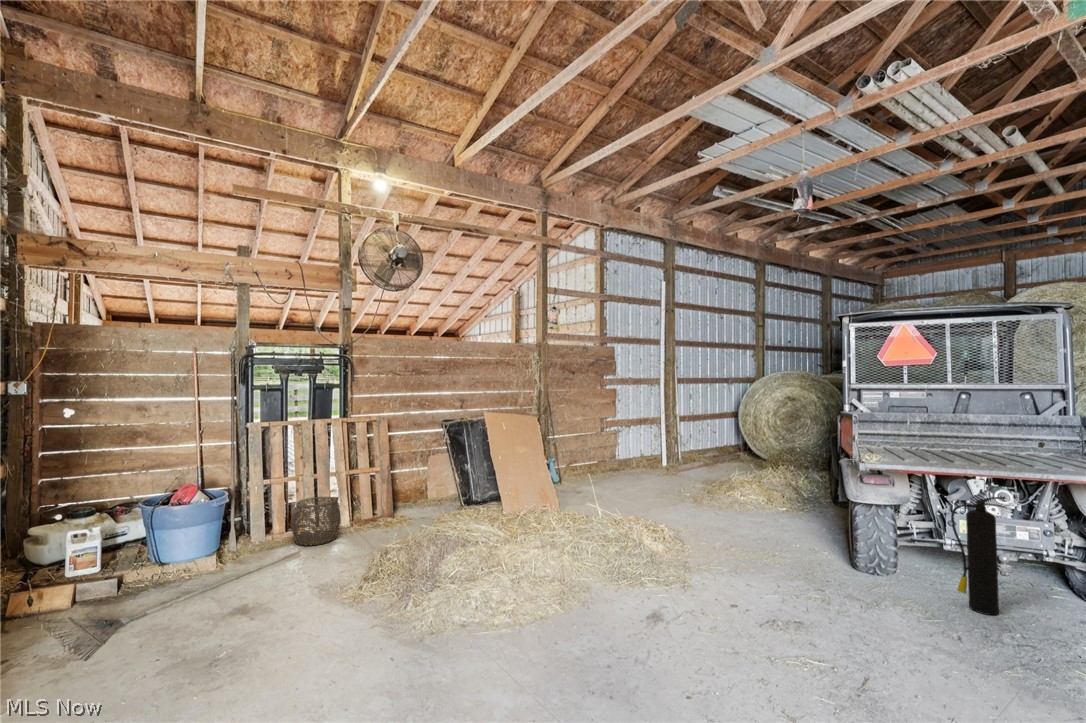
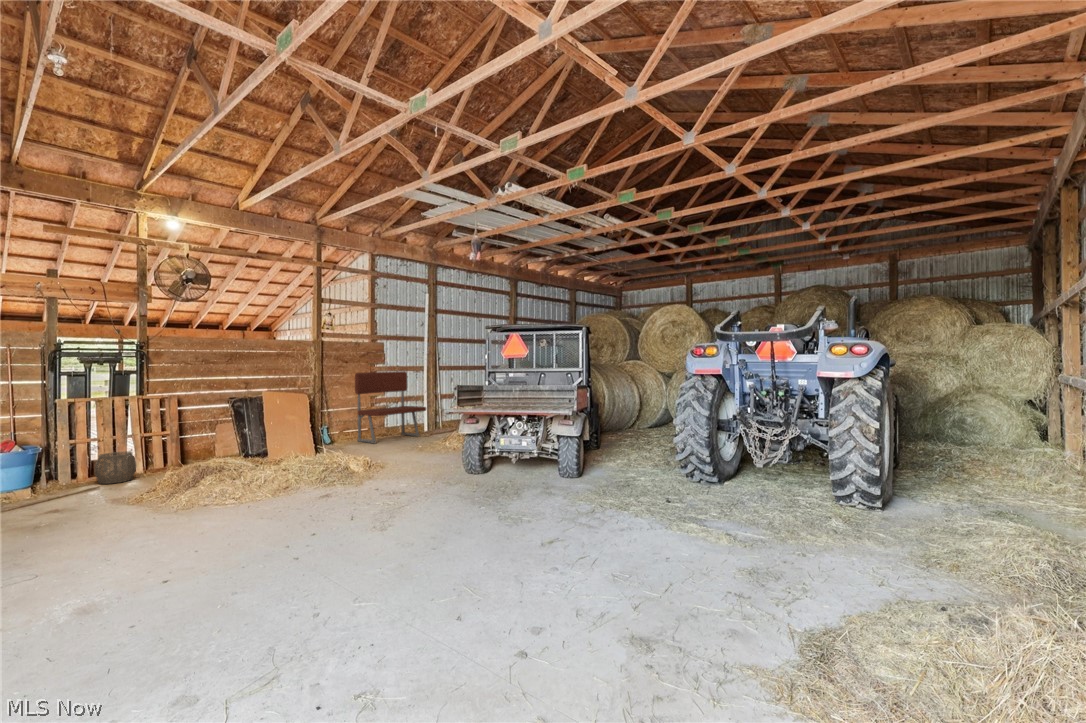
bench: none [586,385,677,487] -> present [355,372,426,444]
fire extinguisher: present [951,497,1007,615] -> none [494,421,515,479]

